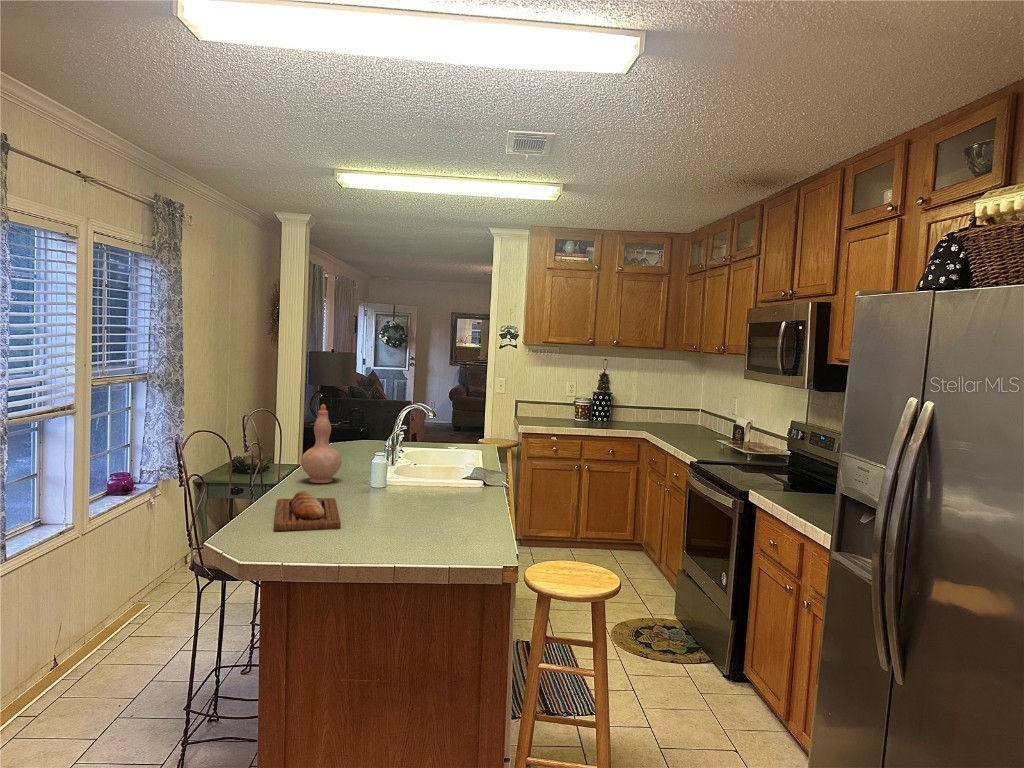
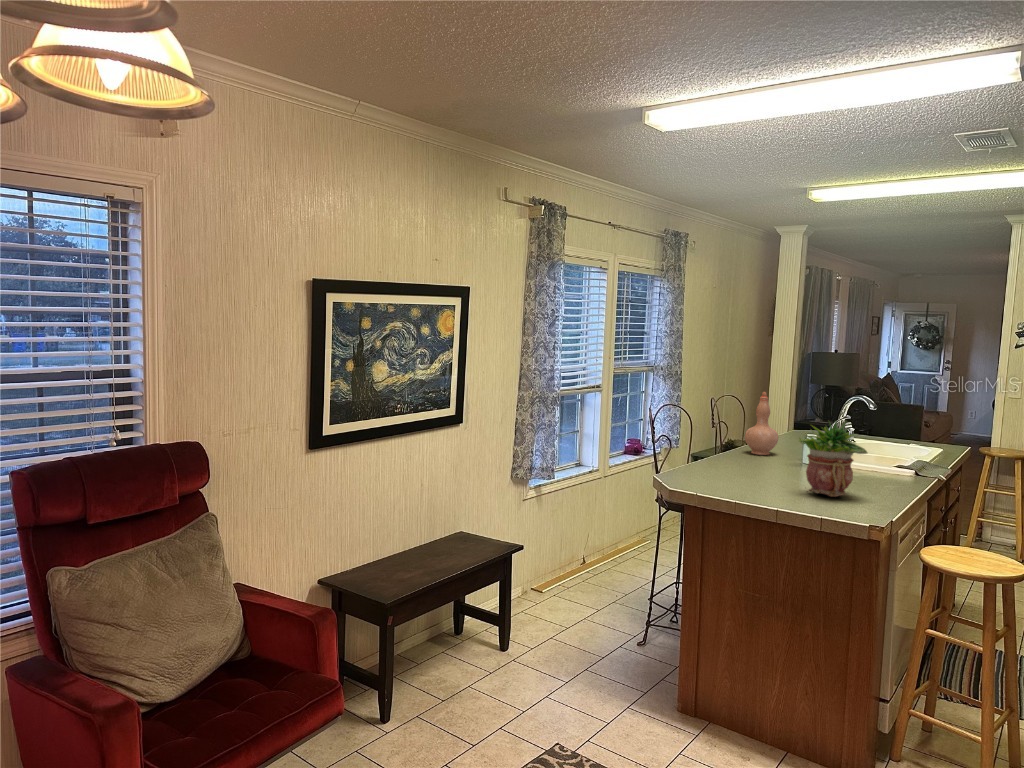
potted plant: none [407,437,485,534] -> present [799,421,867,497]
bread loaf: present [274,491,341,531] -> none [701,455,759,483]

